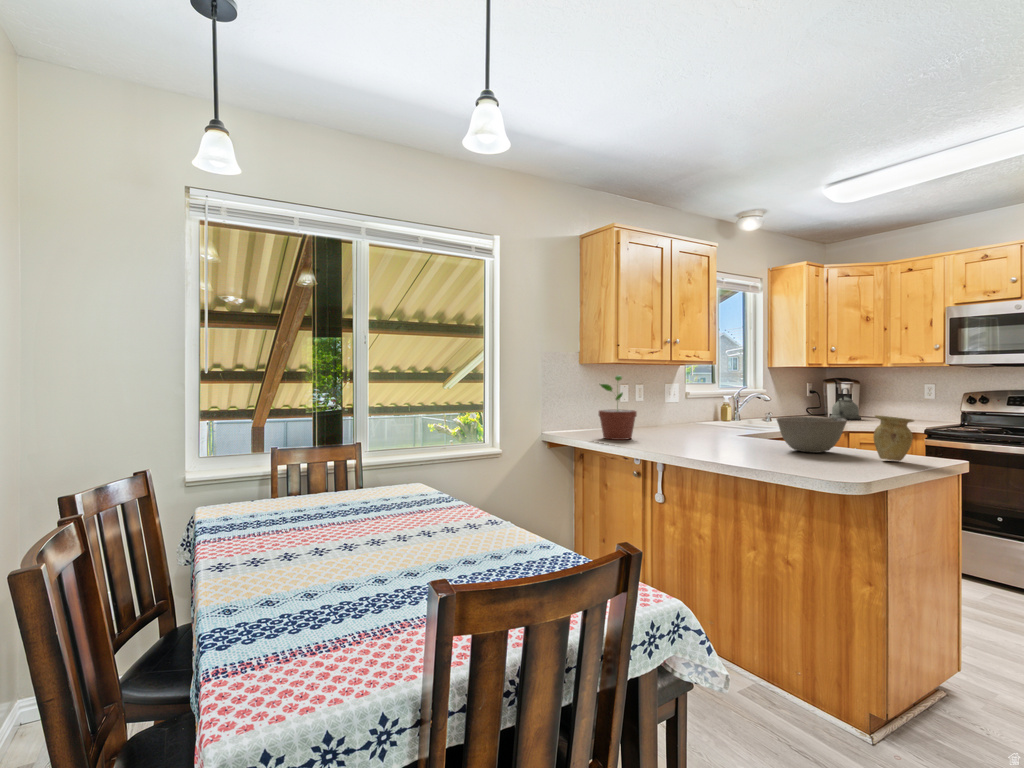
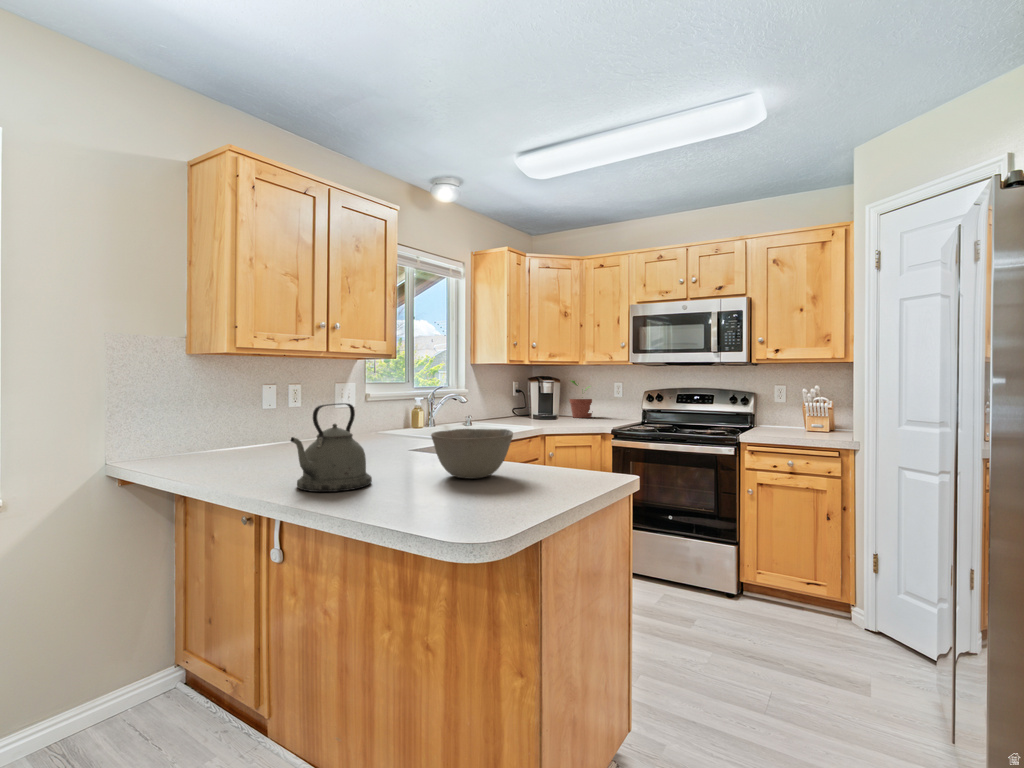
potted plant: present [599,375,637,440] -> present [569,381,592,418]
kettle: present [830,388,861,420] -> present [291,403,372,492]
vase: present [873,415,914,461] -> none [537,429,581,488]

